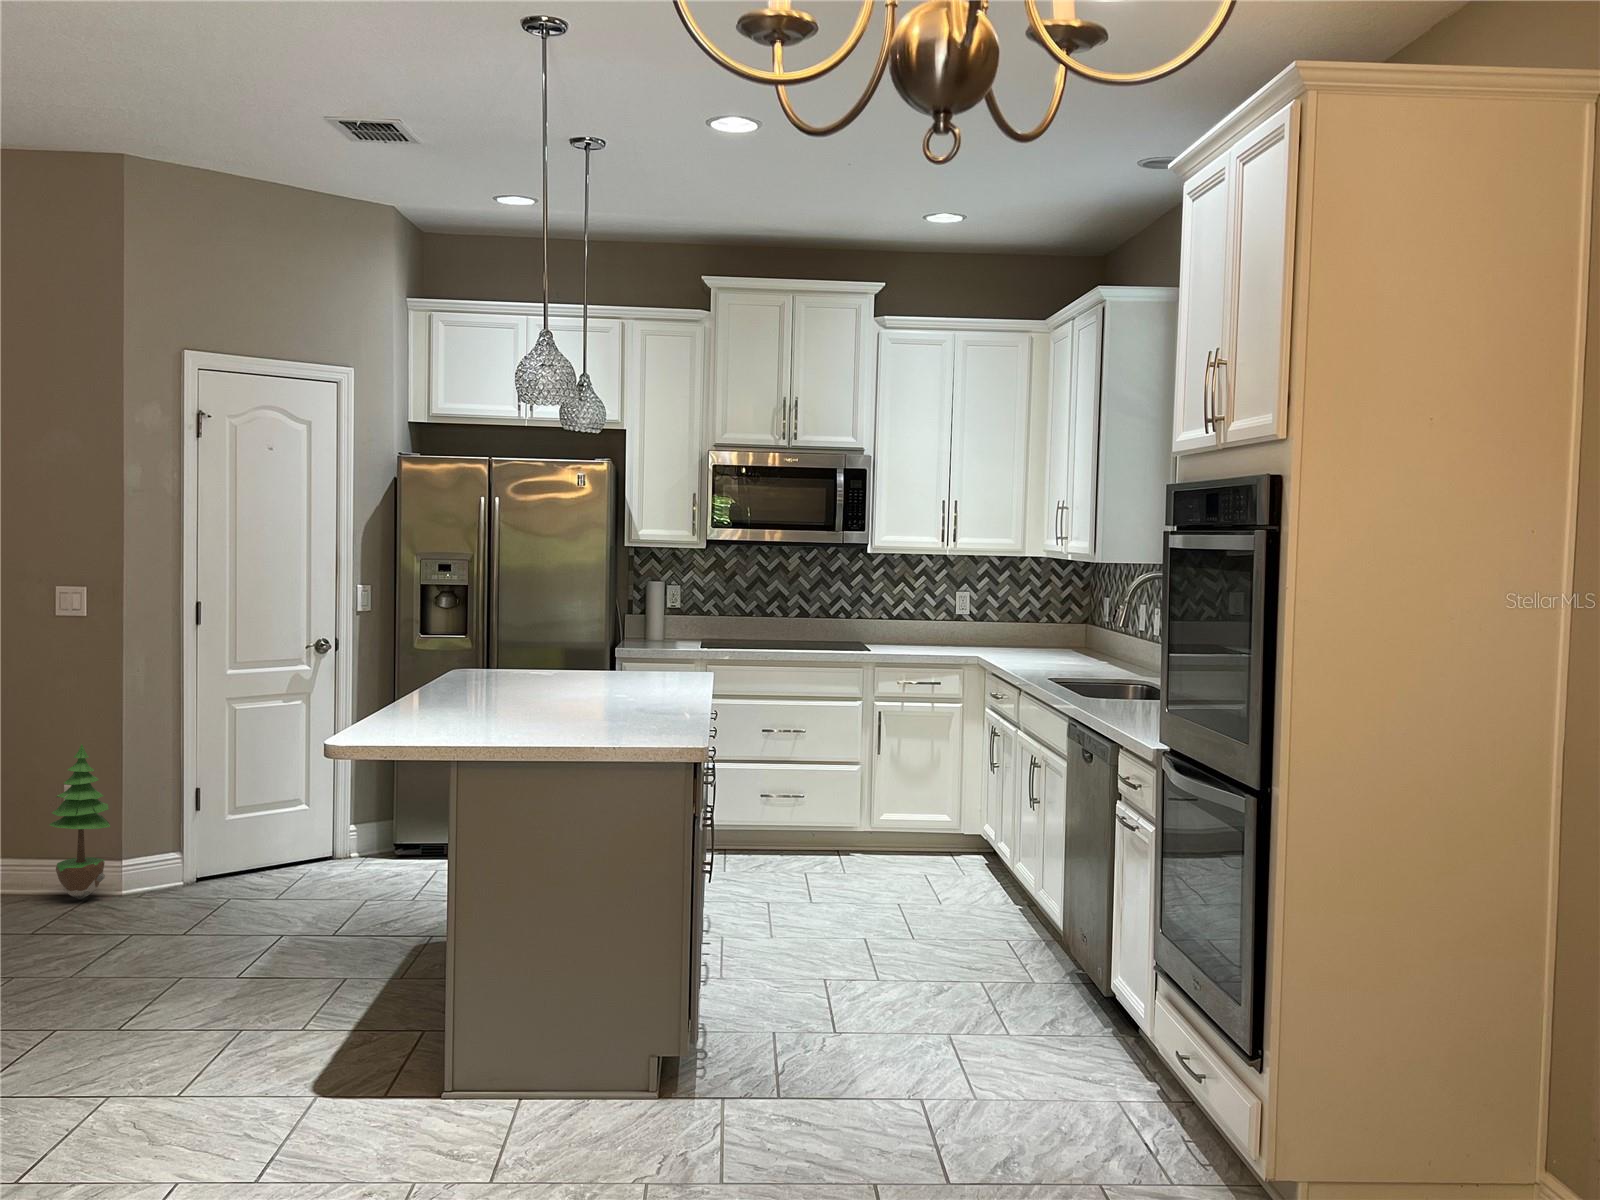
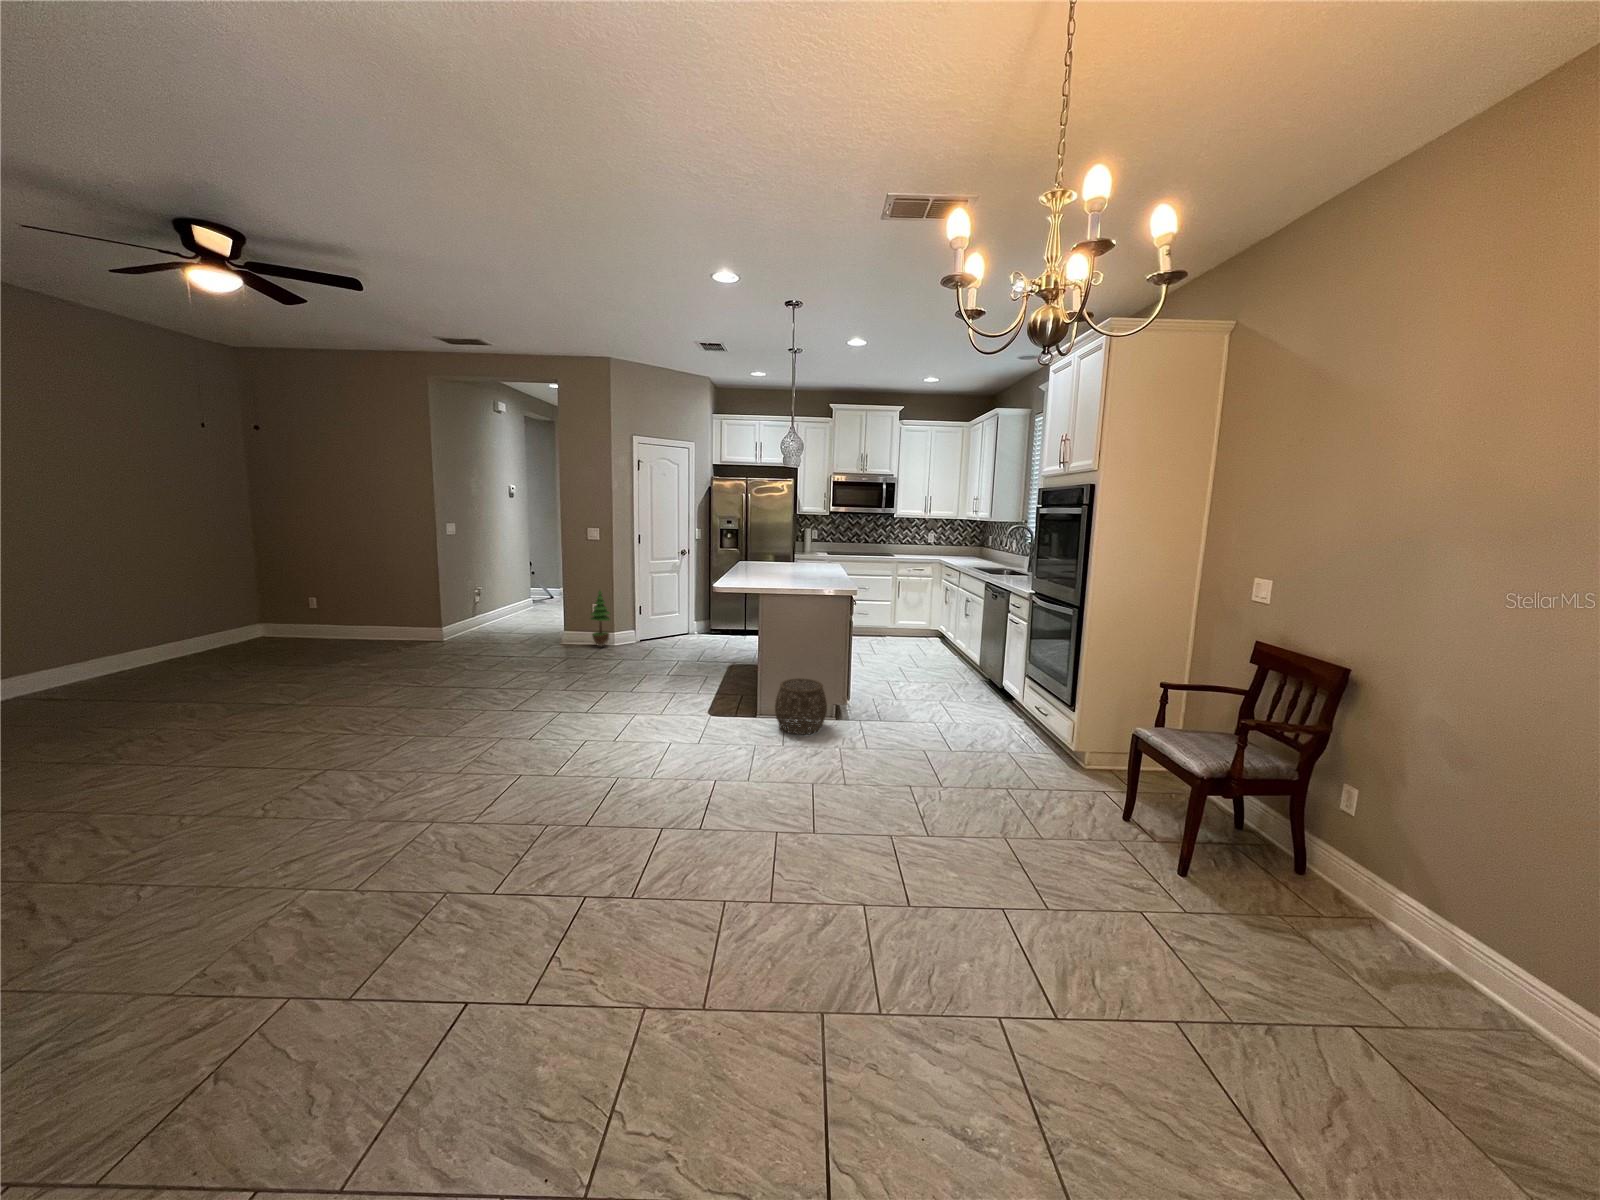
woven basket: none [482,987,627,1148] -> present [775,678,827,735]

